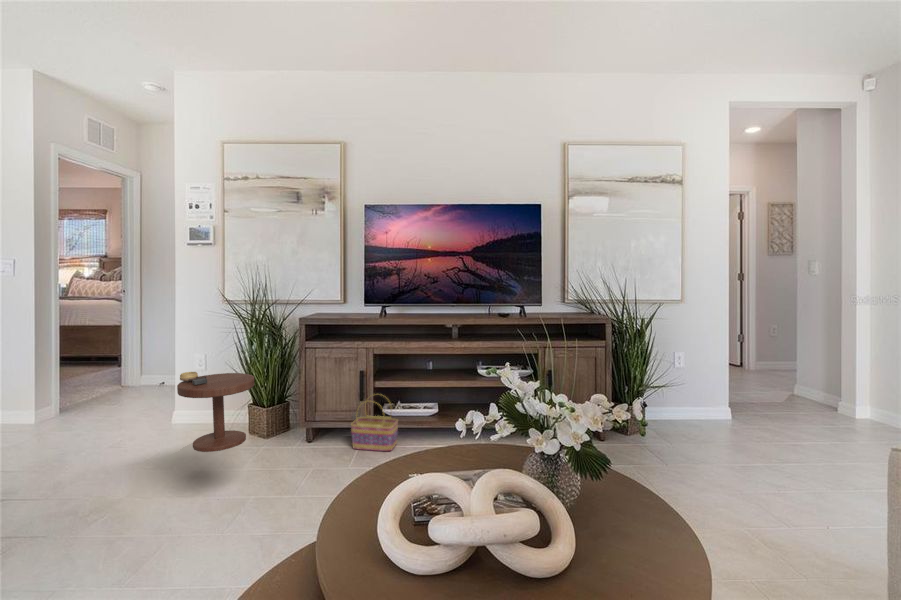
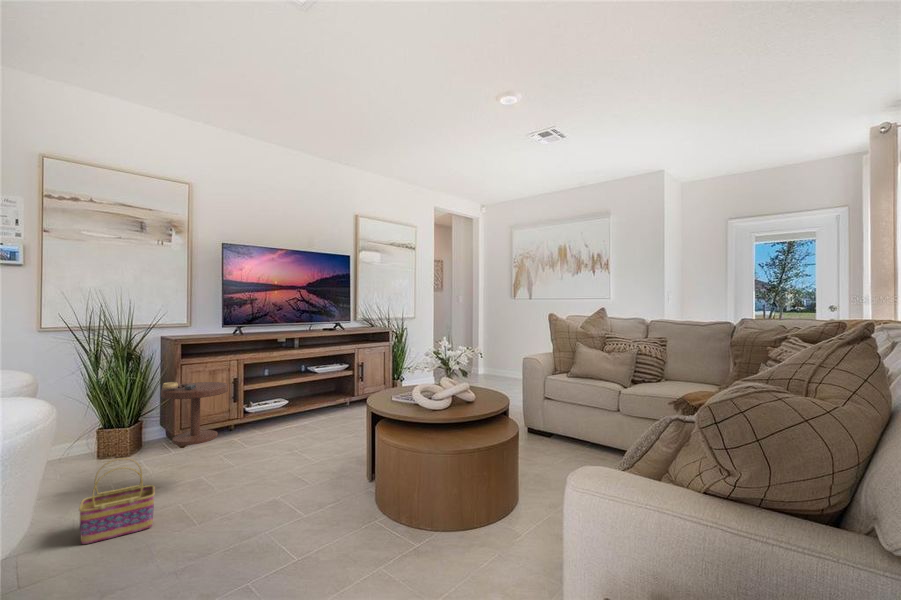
basket: present [351,401,398,451] -> present [79,458,155,544]

